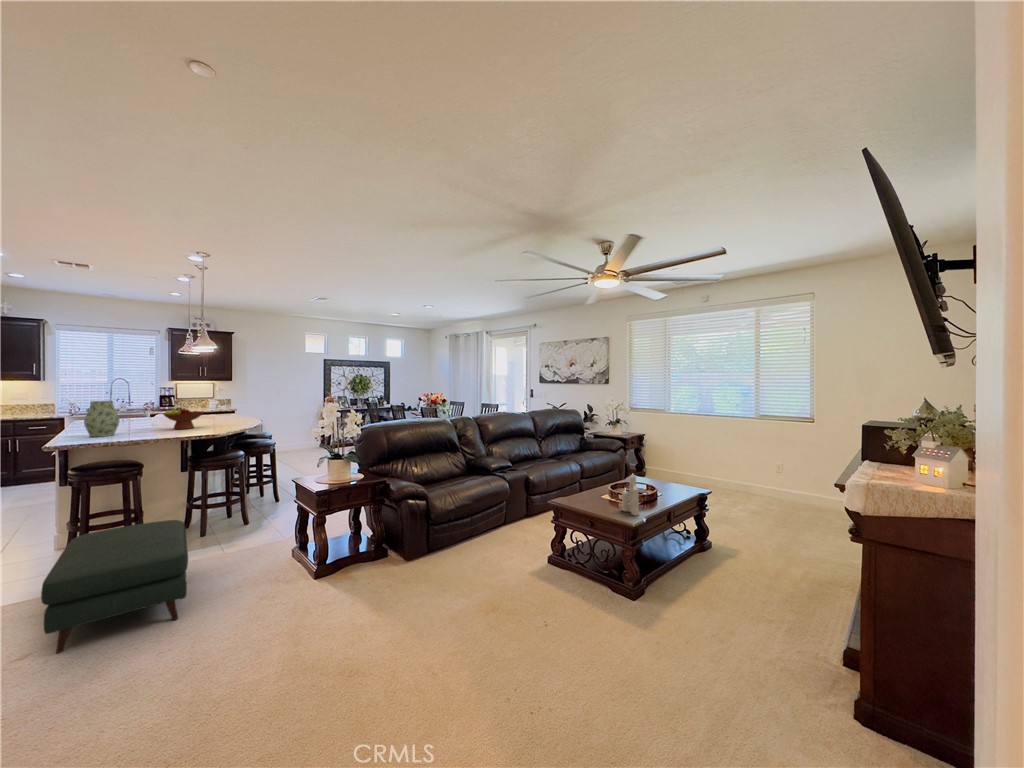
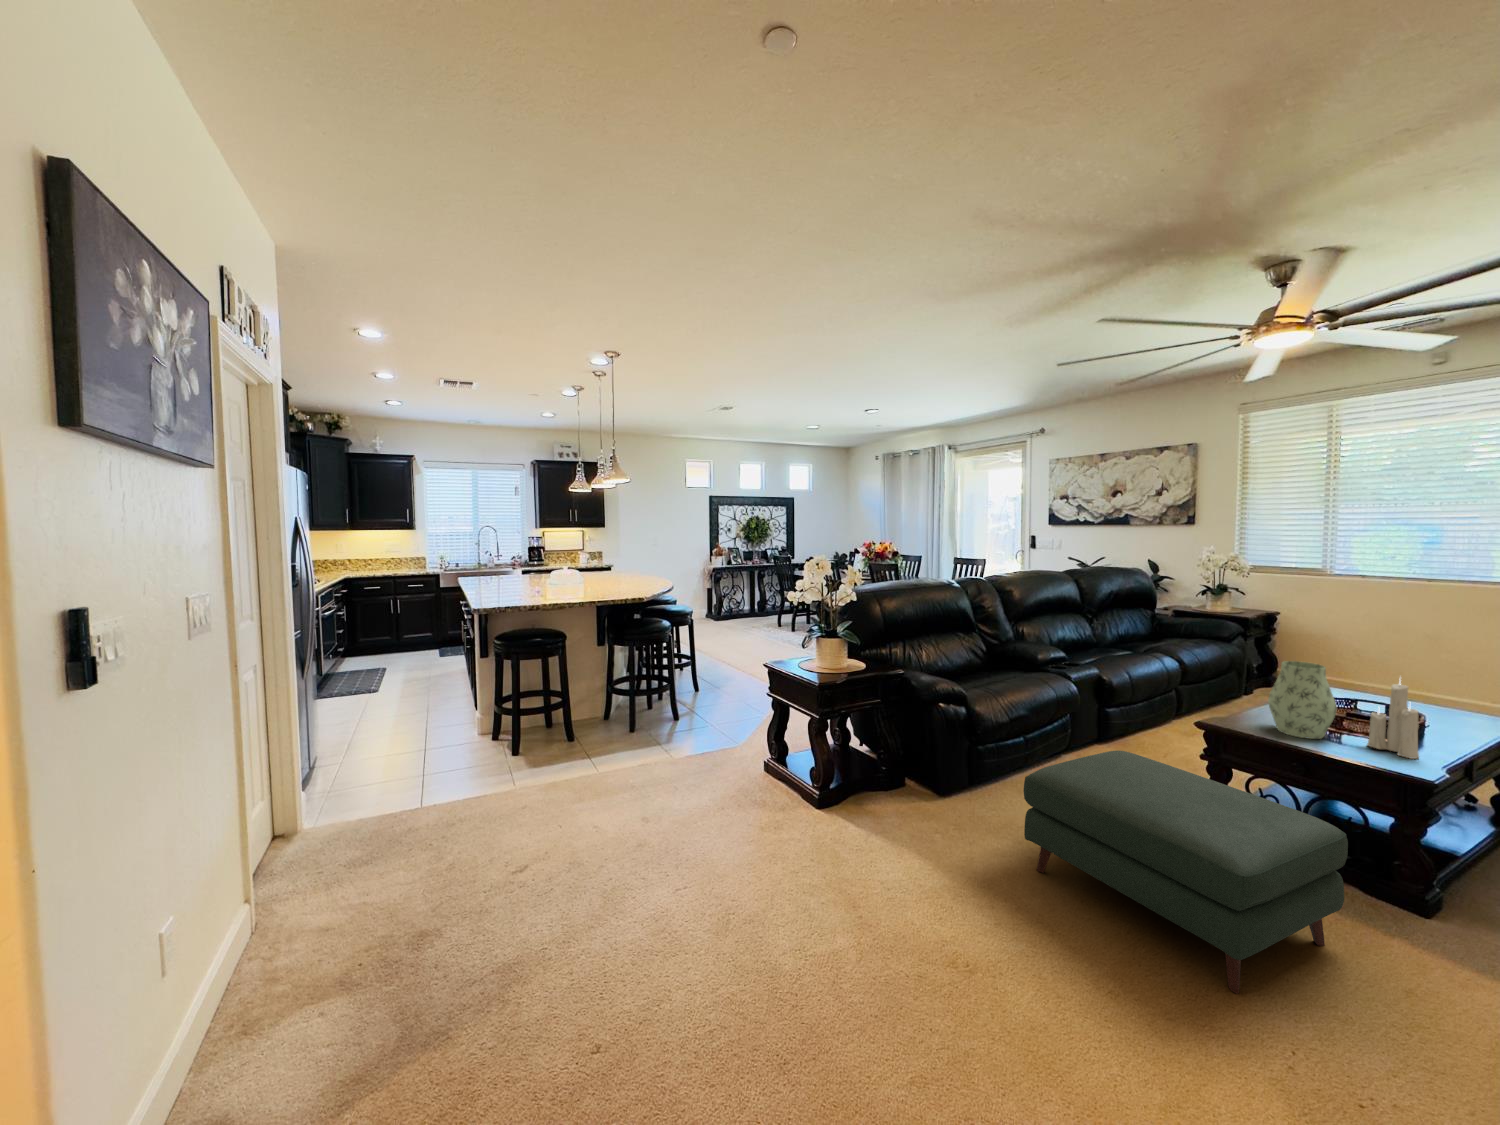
vase: present [84,401,120,437] -> present [1268,661,1337,739]
fruit bowl: present [163,408,204,429] -> none [580,560,624,589]
ottoman: present [41,520,188,654] -> present [1023,751,1348,994]

